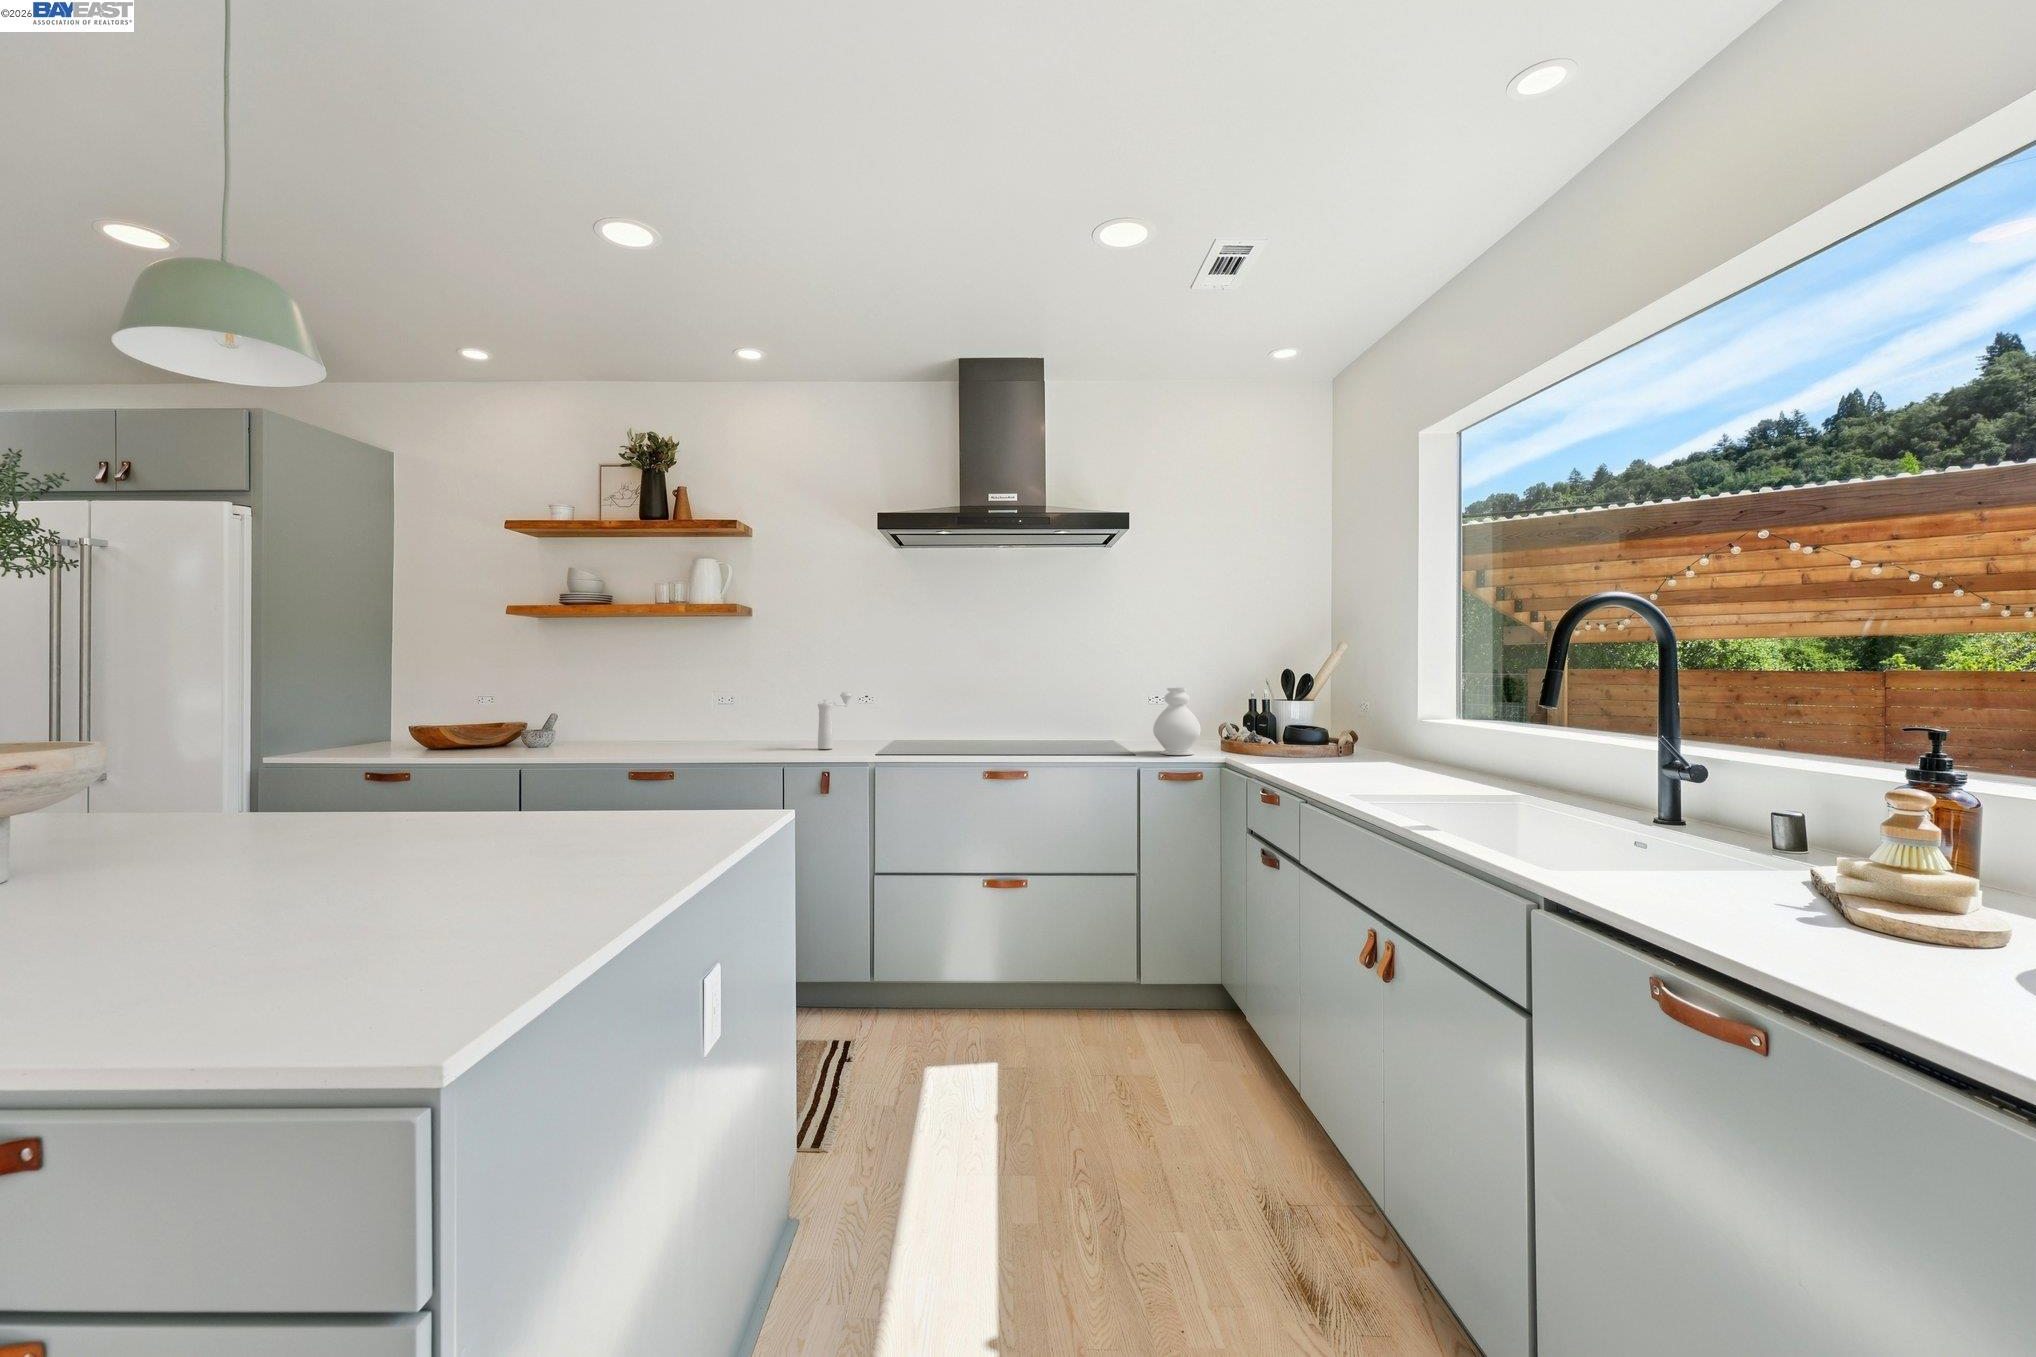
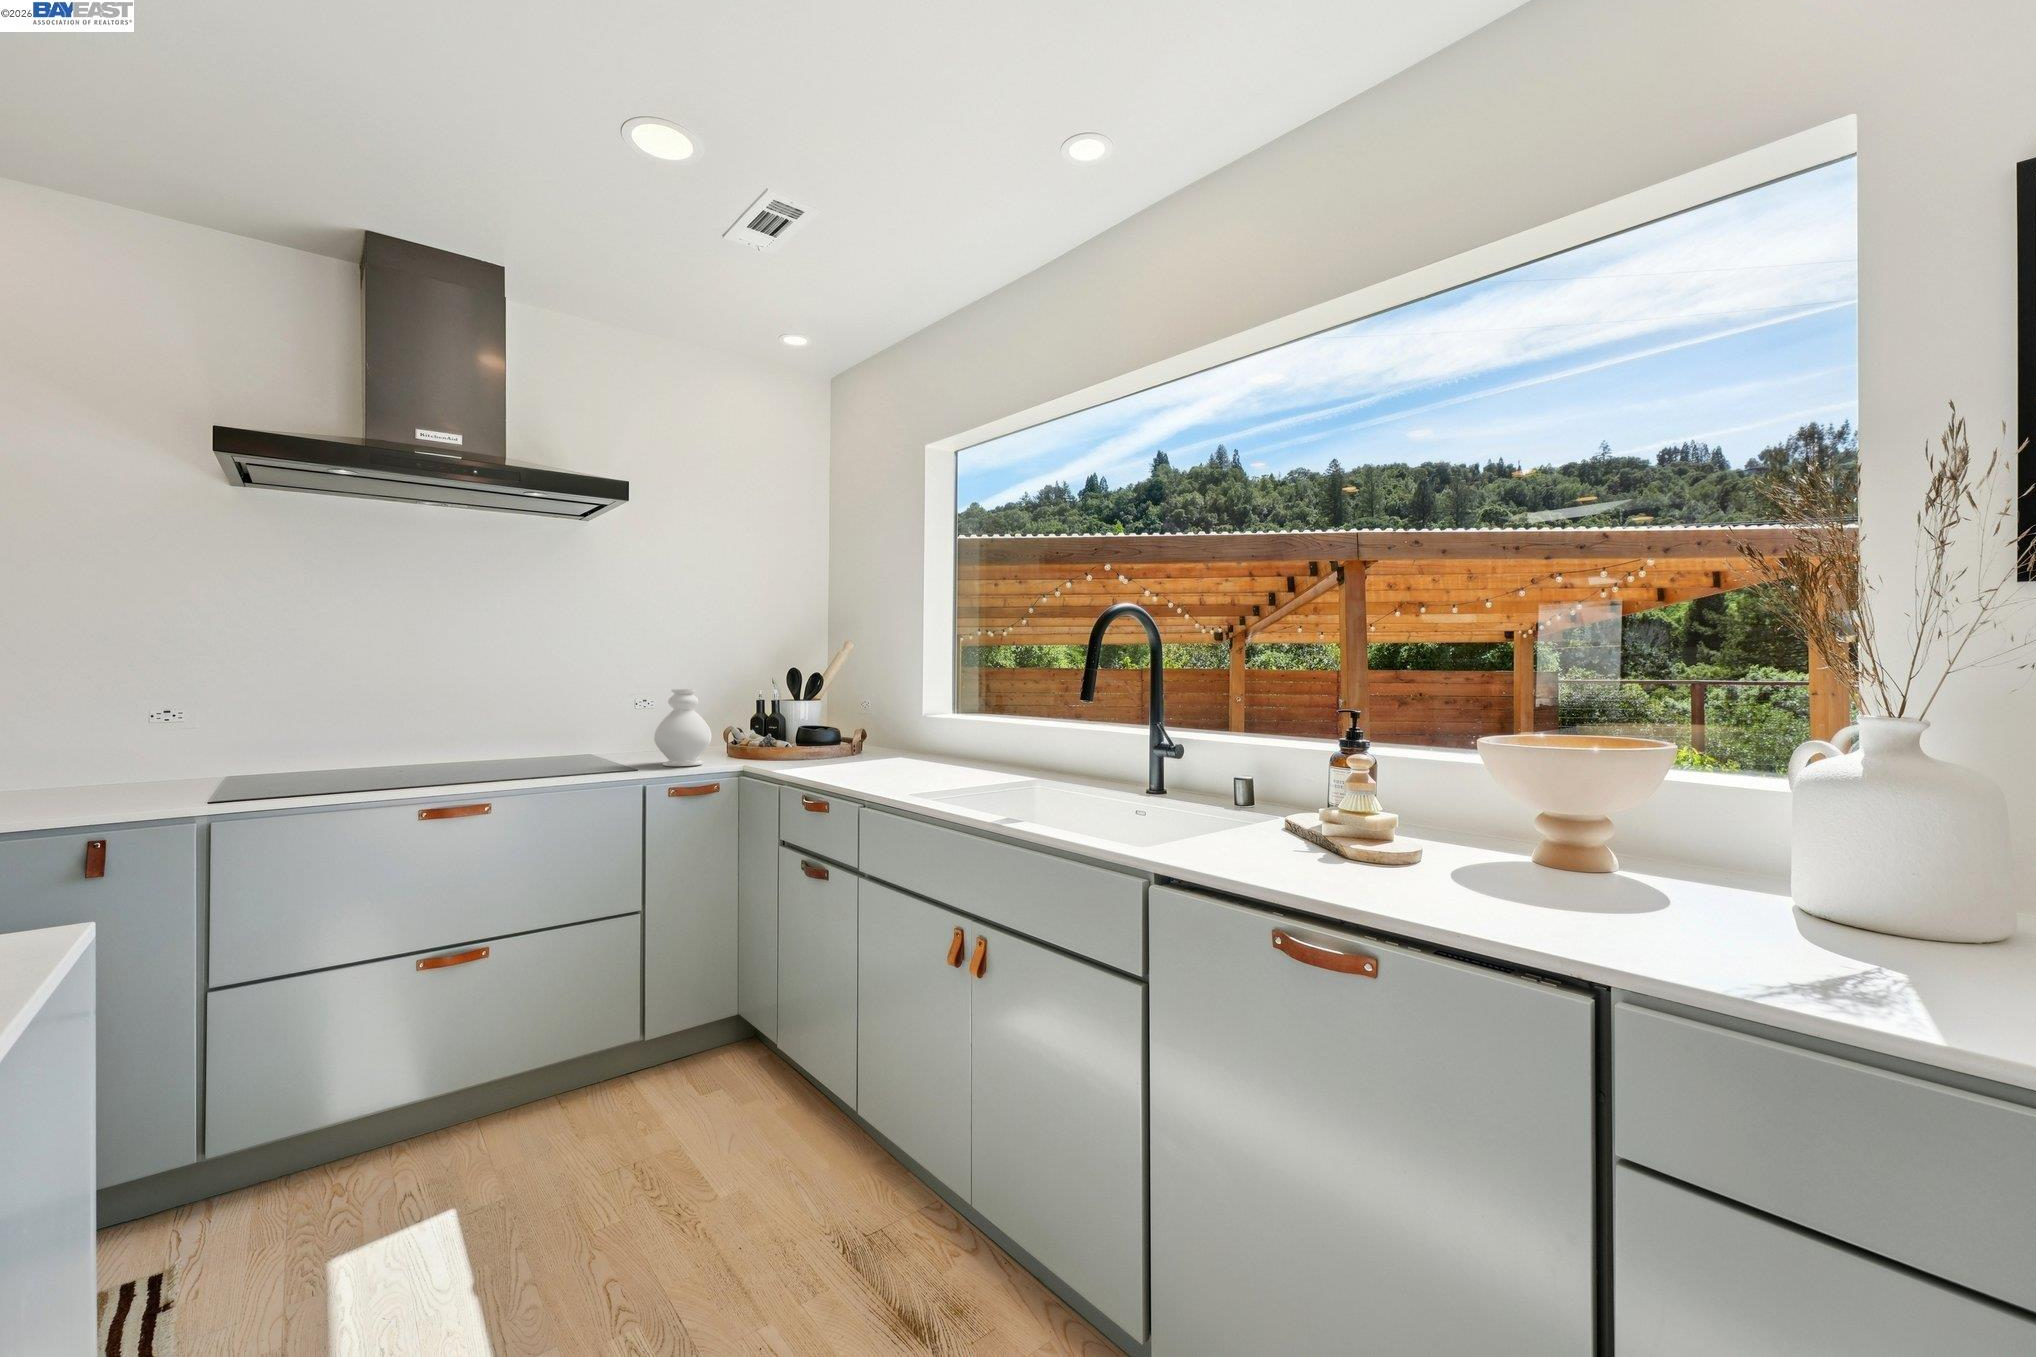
pepper mill: present [818,692,852,749] -> none [83,699,156,790]

